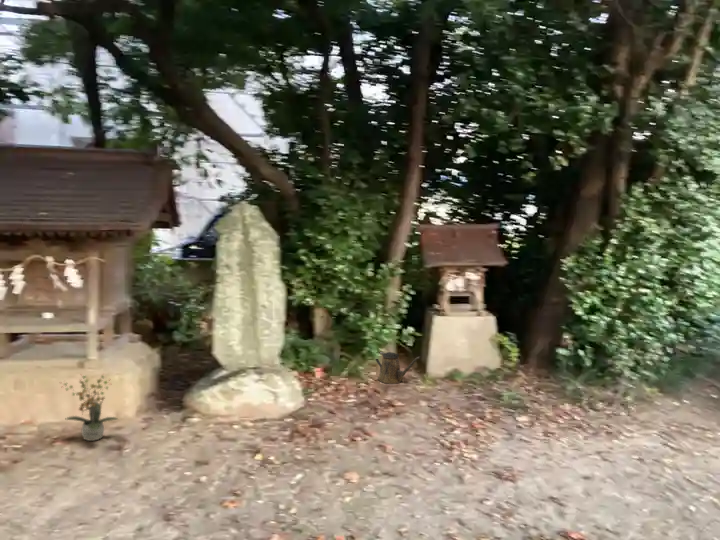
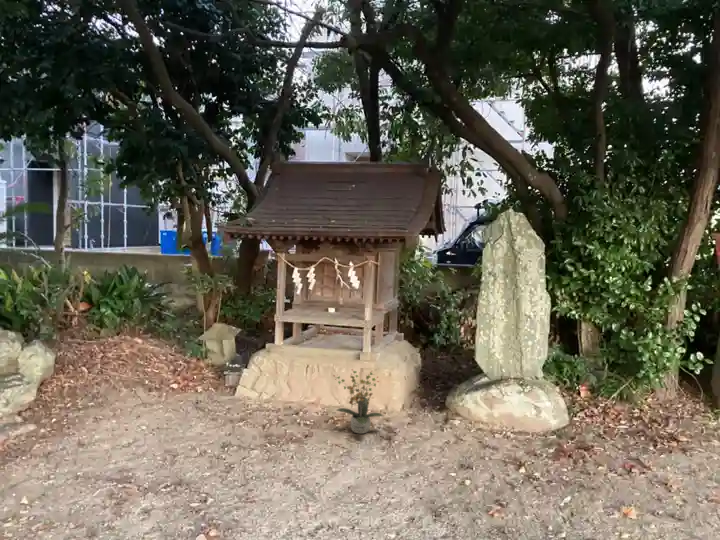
watering can: present [376,352,420,384] -> none [646,372,703,408]

